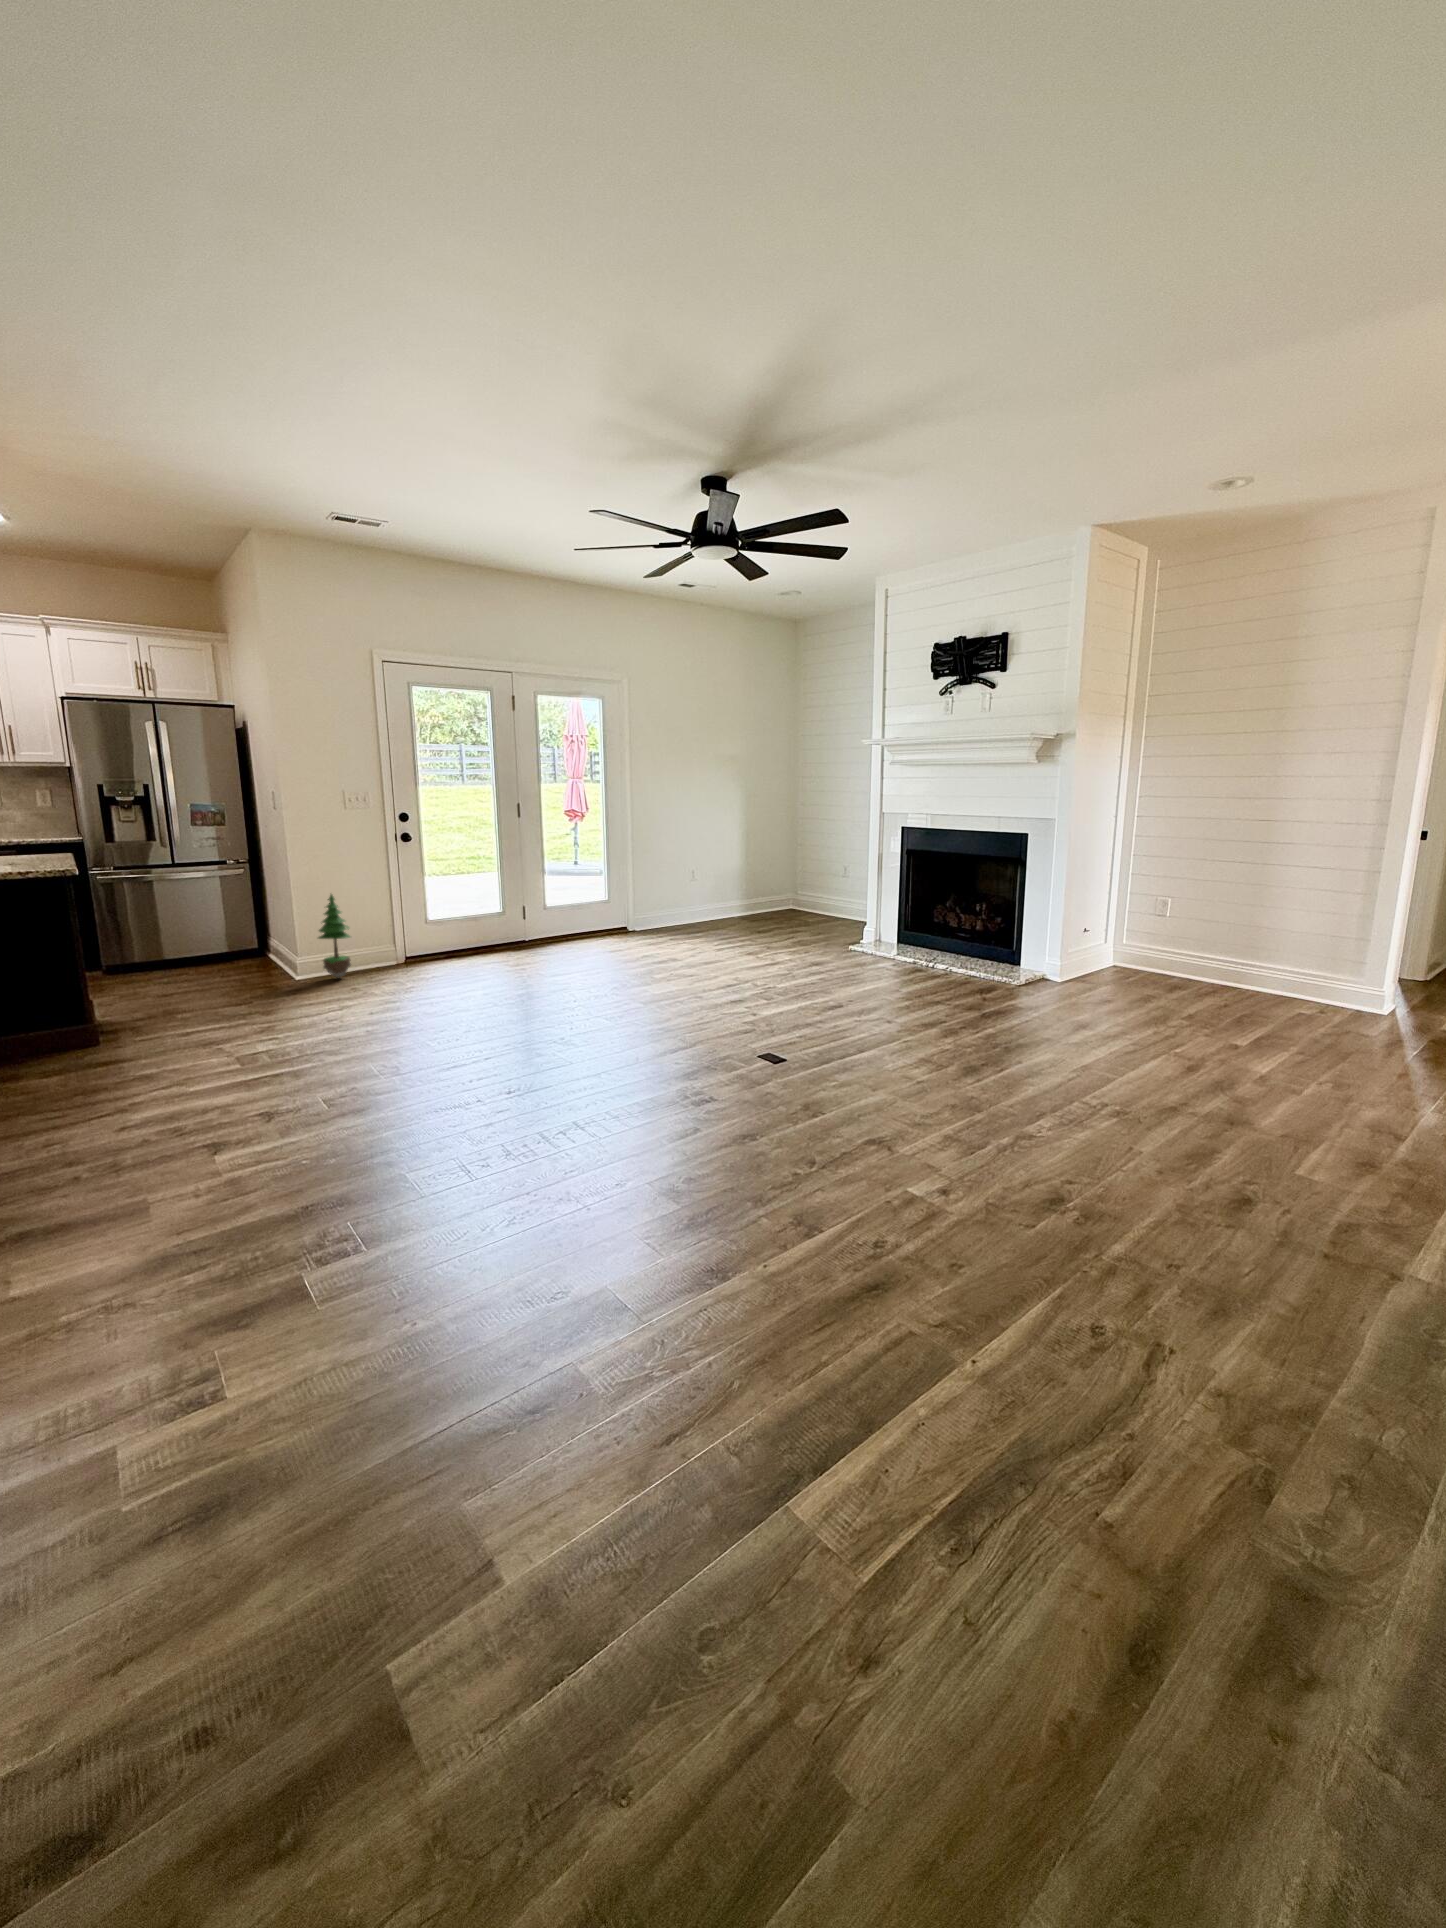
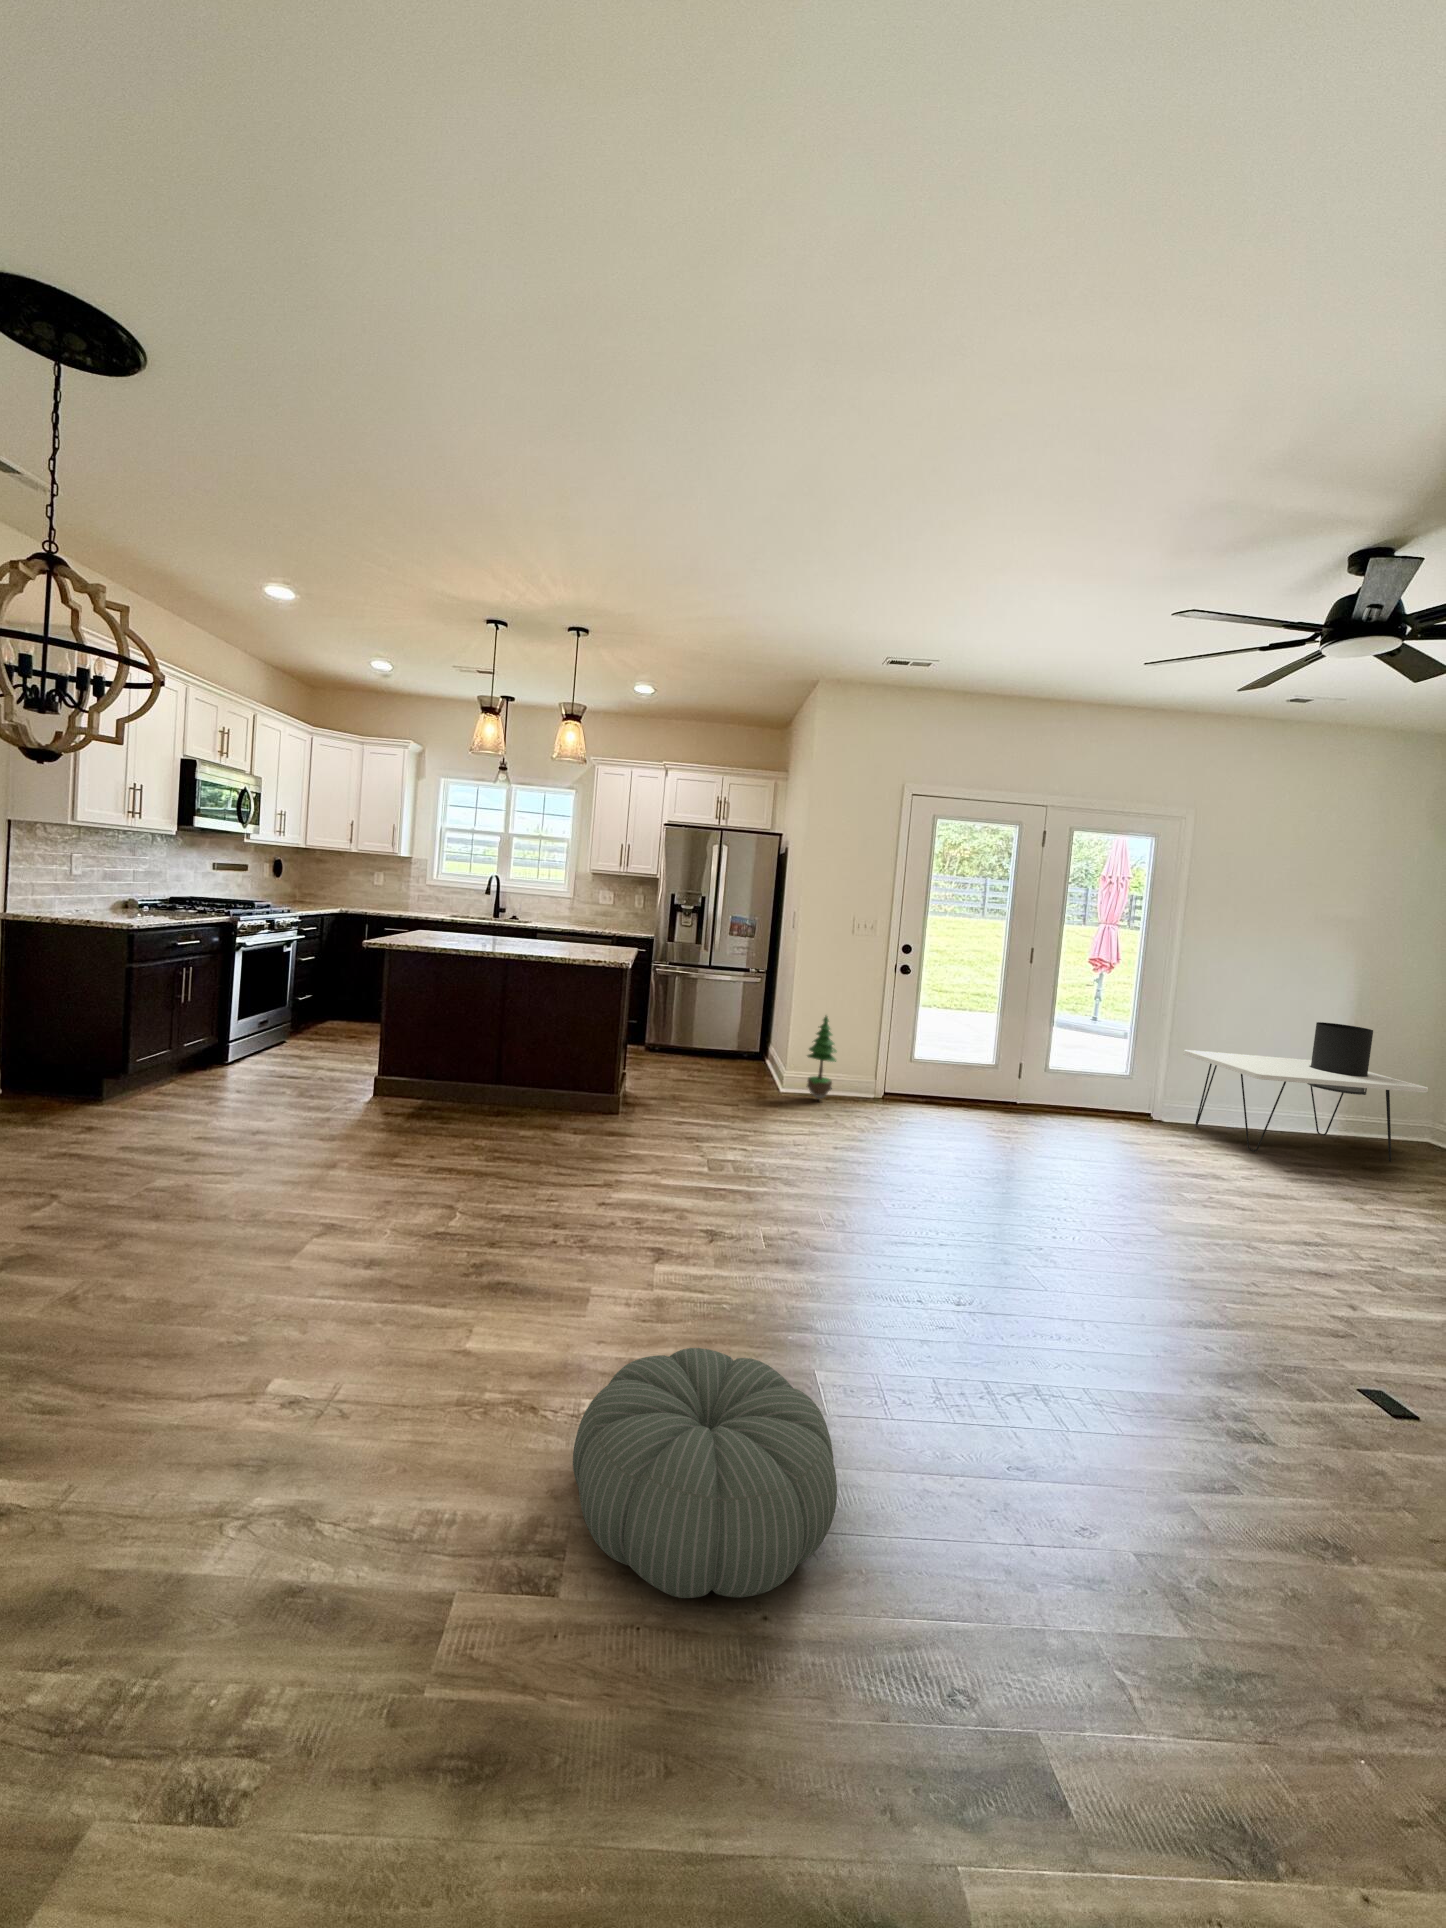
side table: none [641,838,784,938] -> present [1184,1022,1428,1162]
pouf: none [199,1169,453,1352] -> present [573,1348,837,1598]

